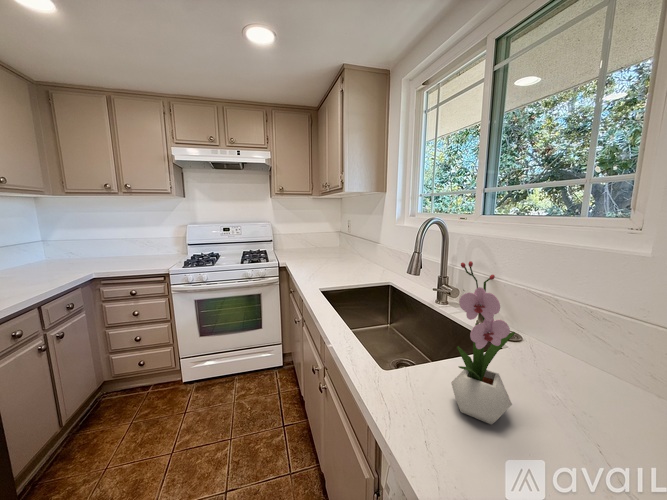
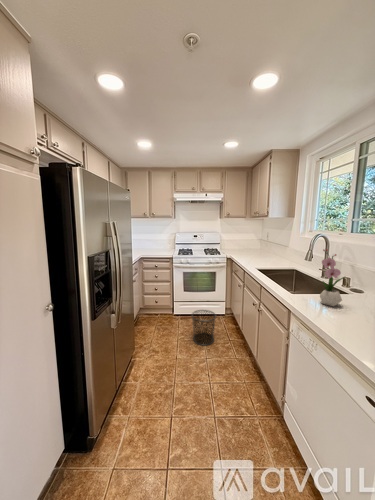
waste bin: none [197,375,252,456] -> present [192,310,216,345]

